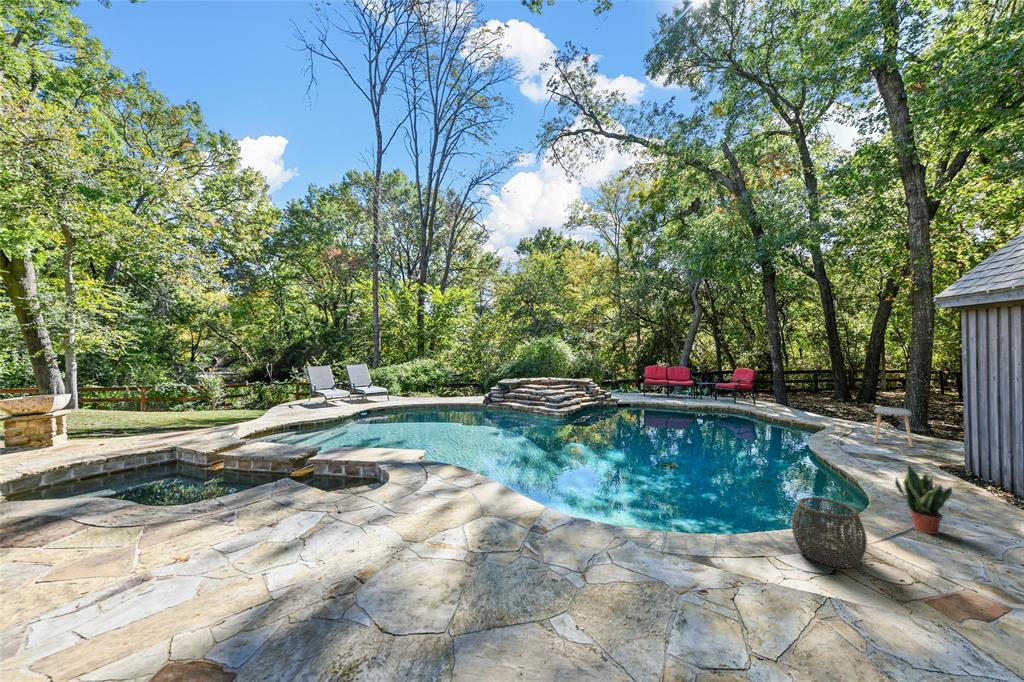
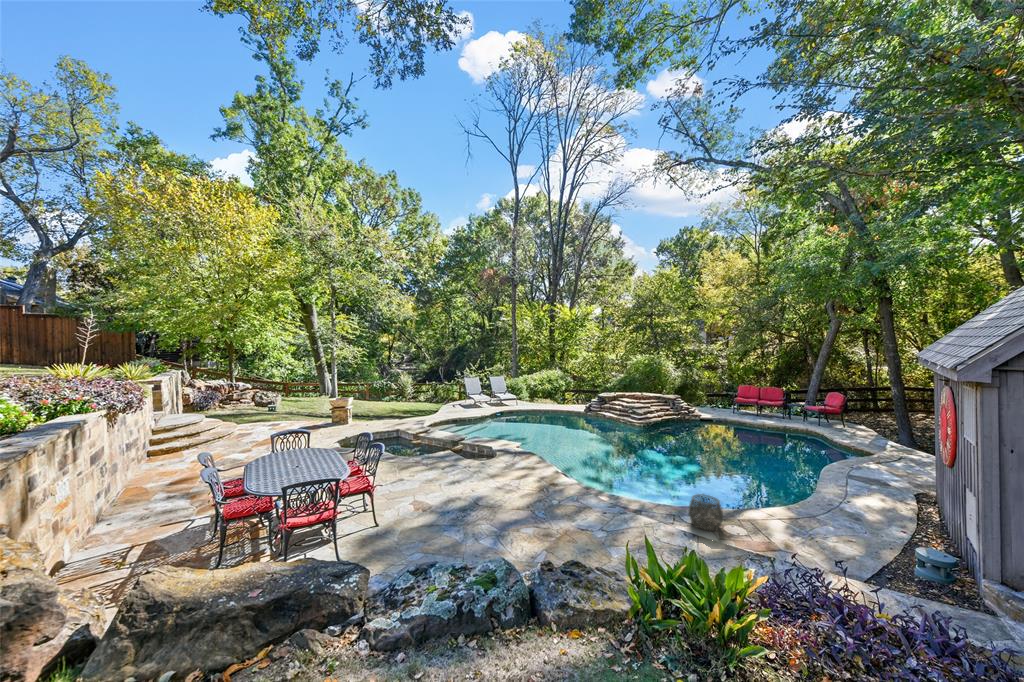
stool: present [874,407,912,448] -> none [880,448,920,485]
potted plant: present [895,465,952,534] -> none [777,485,811,529]

